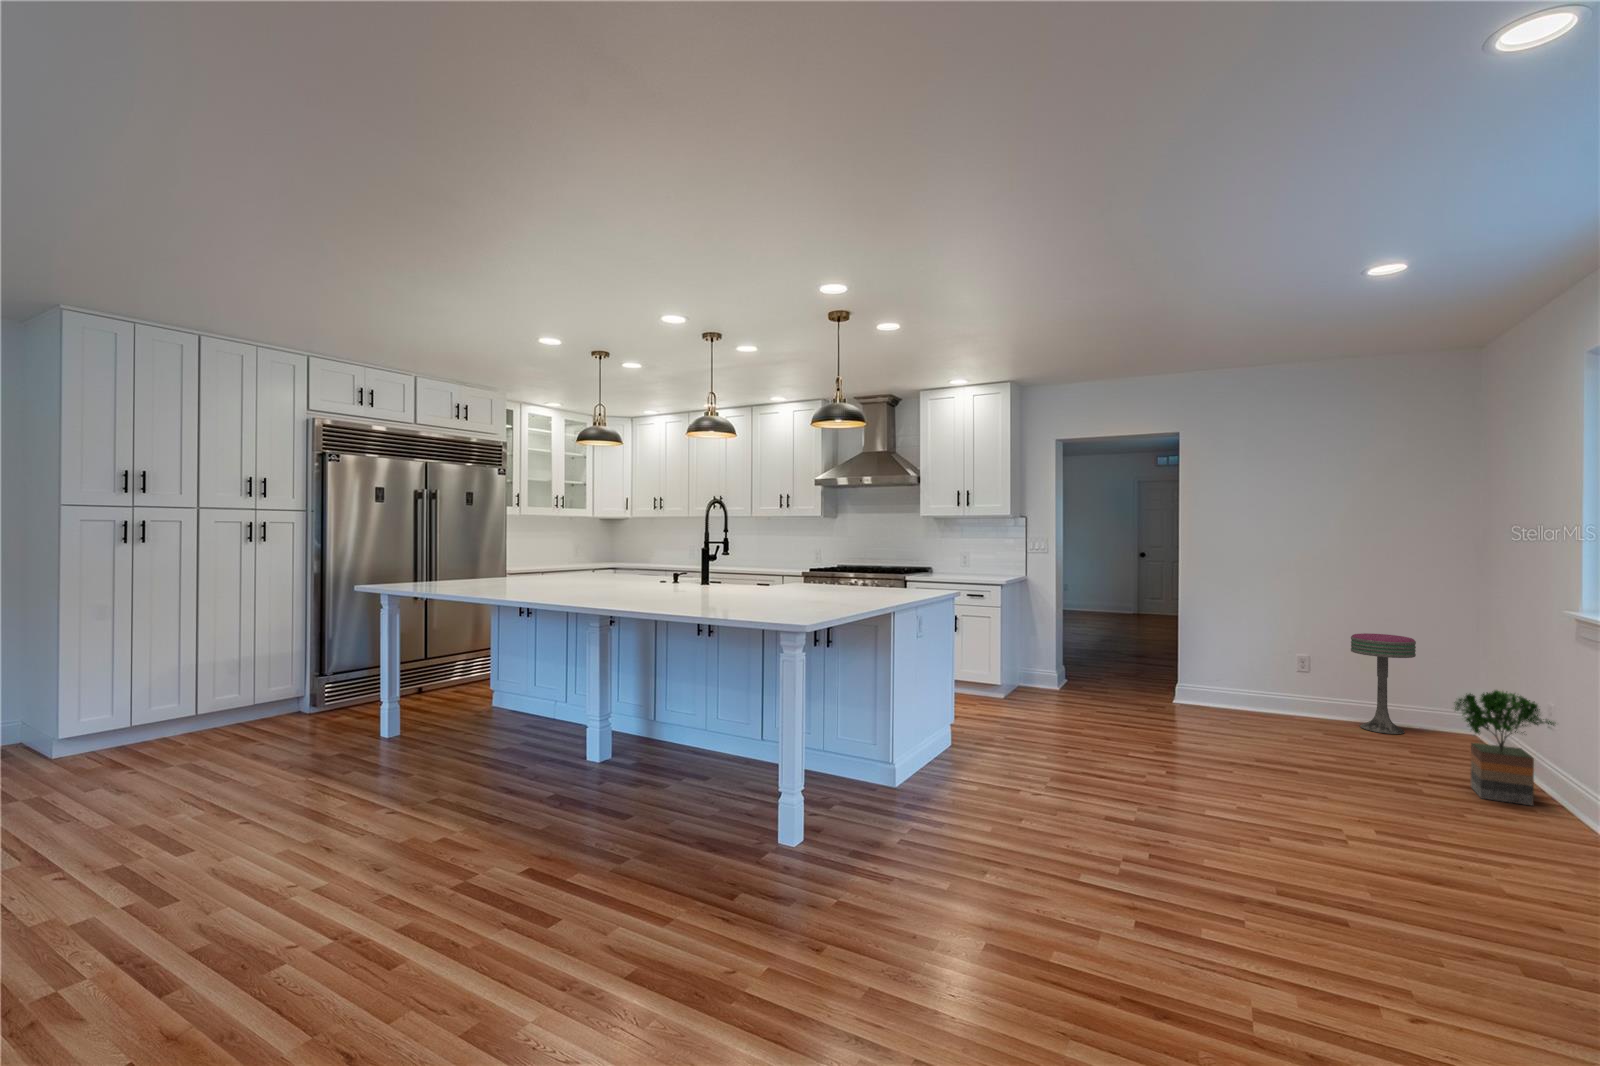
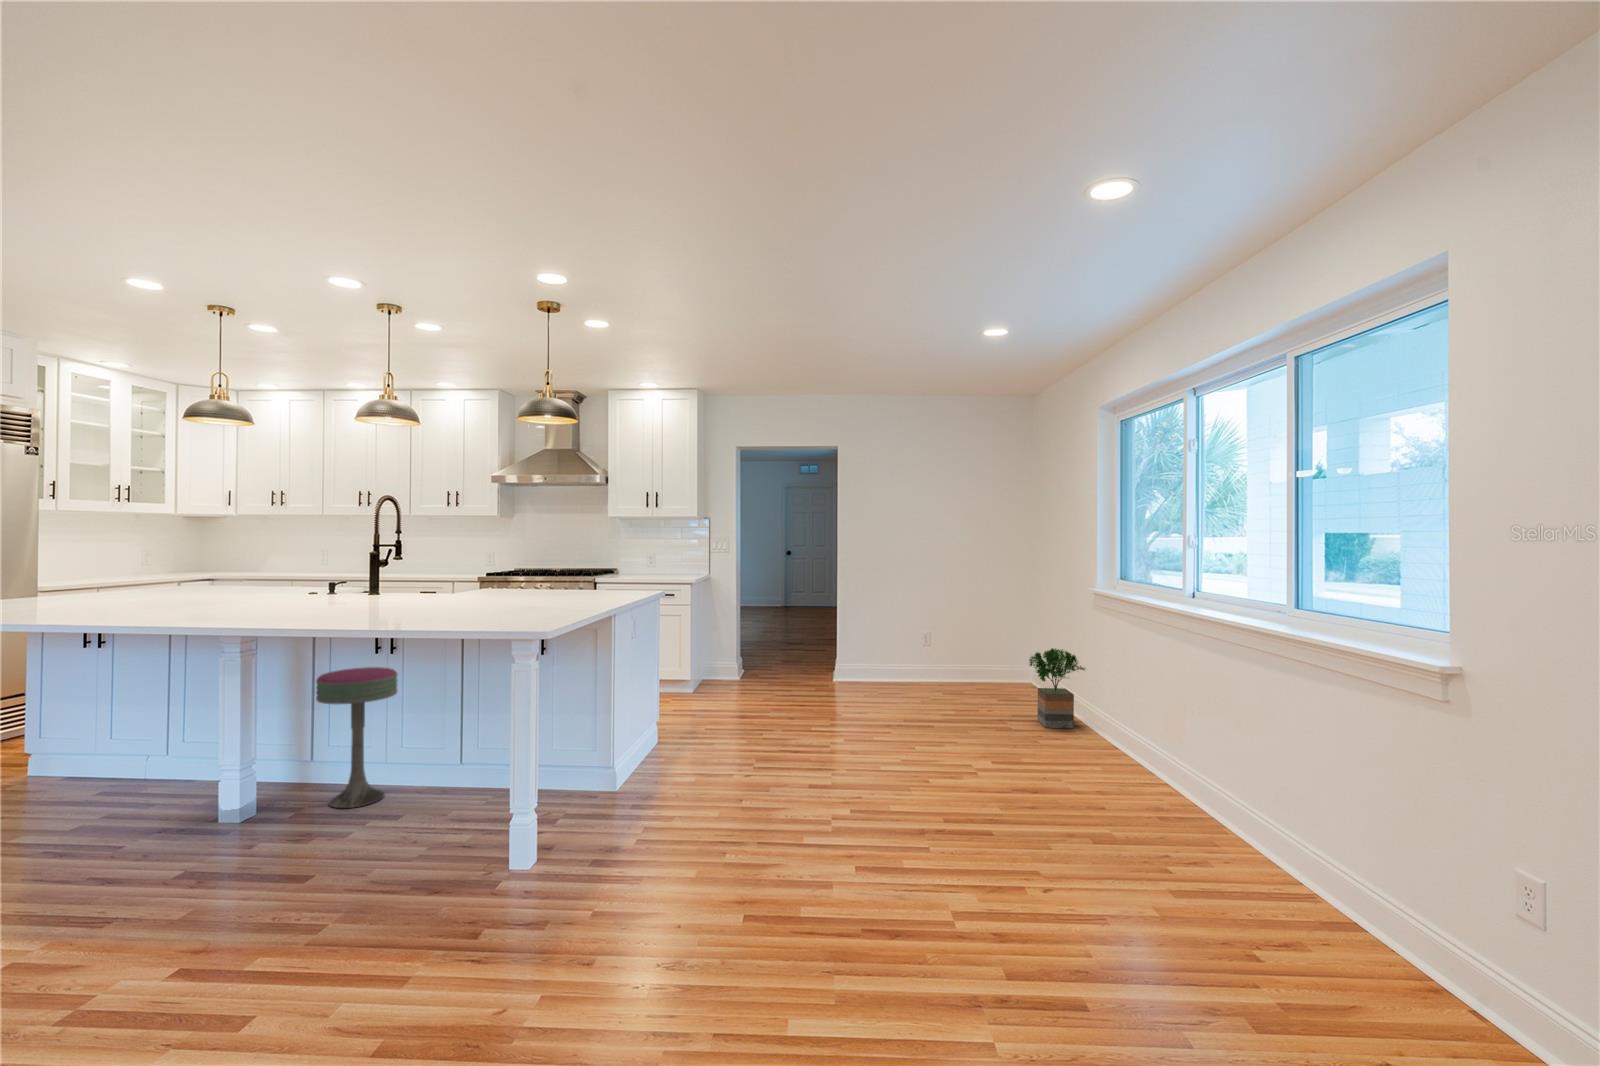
bar stool: present [1351,633,1416,734] -> present [316,667,397,808]

